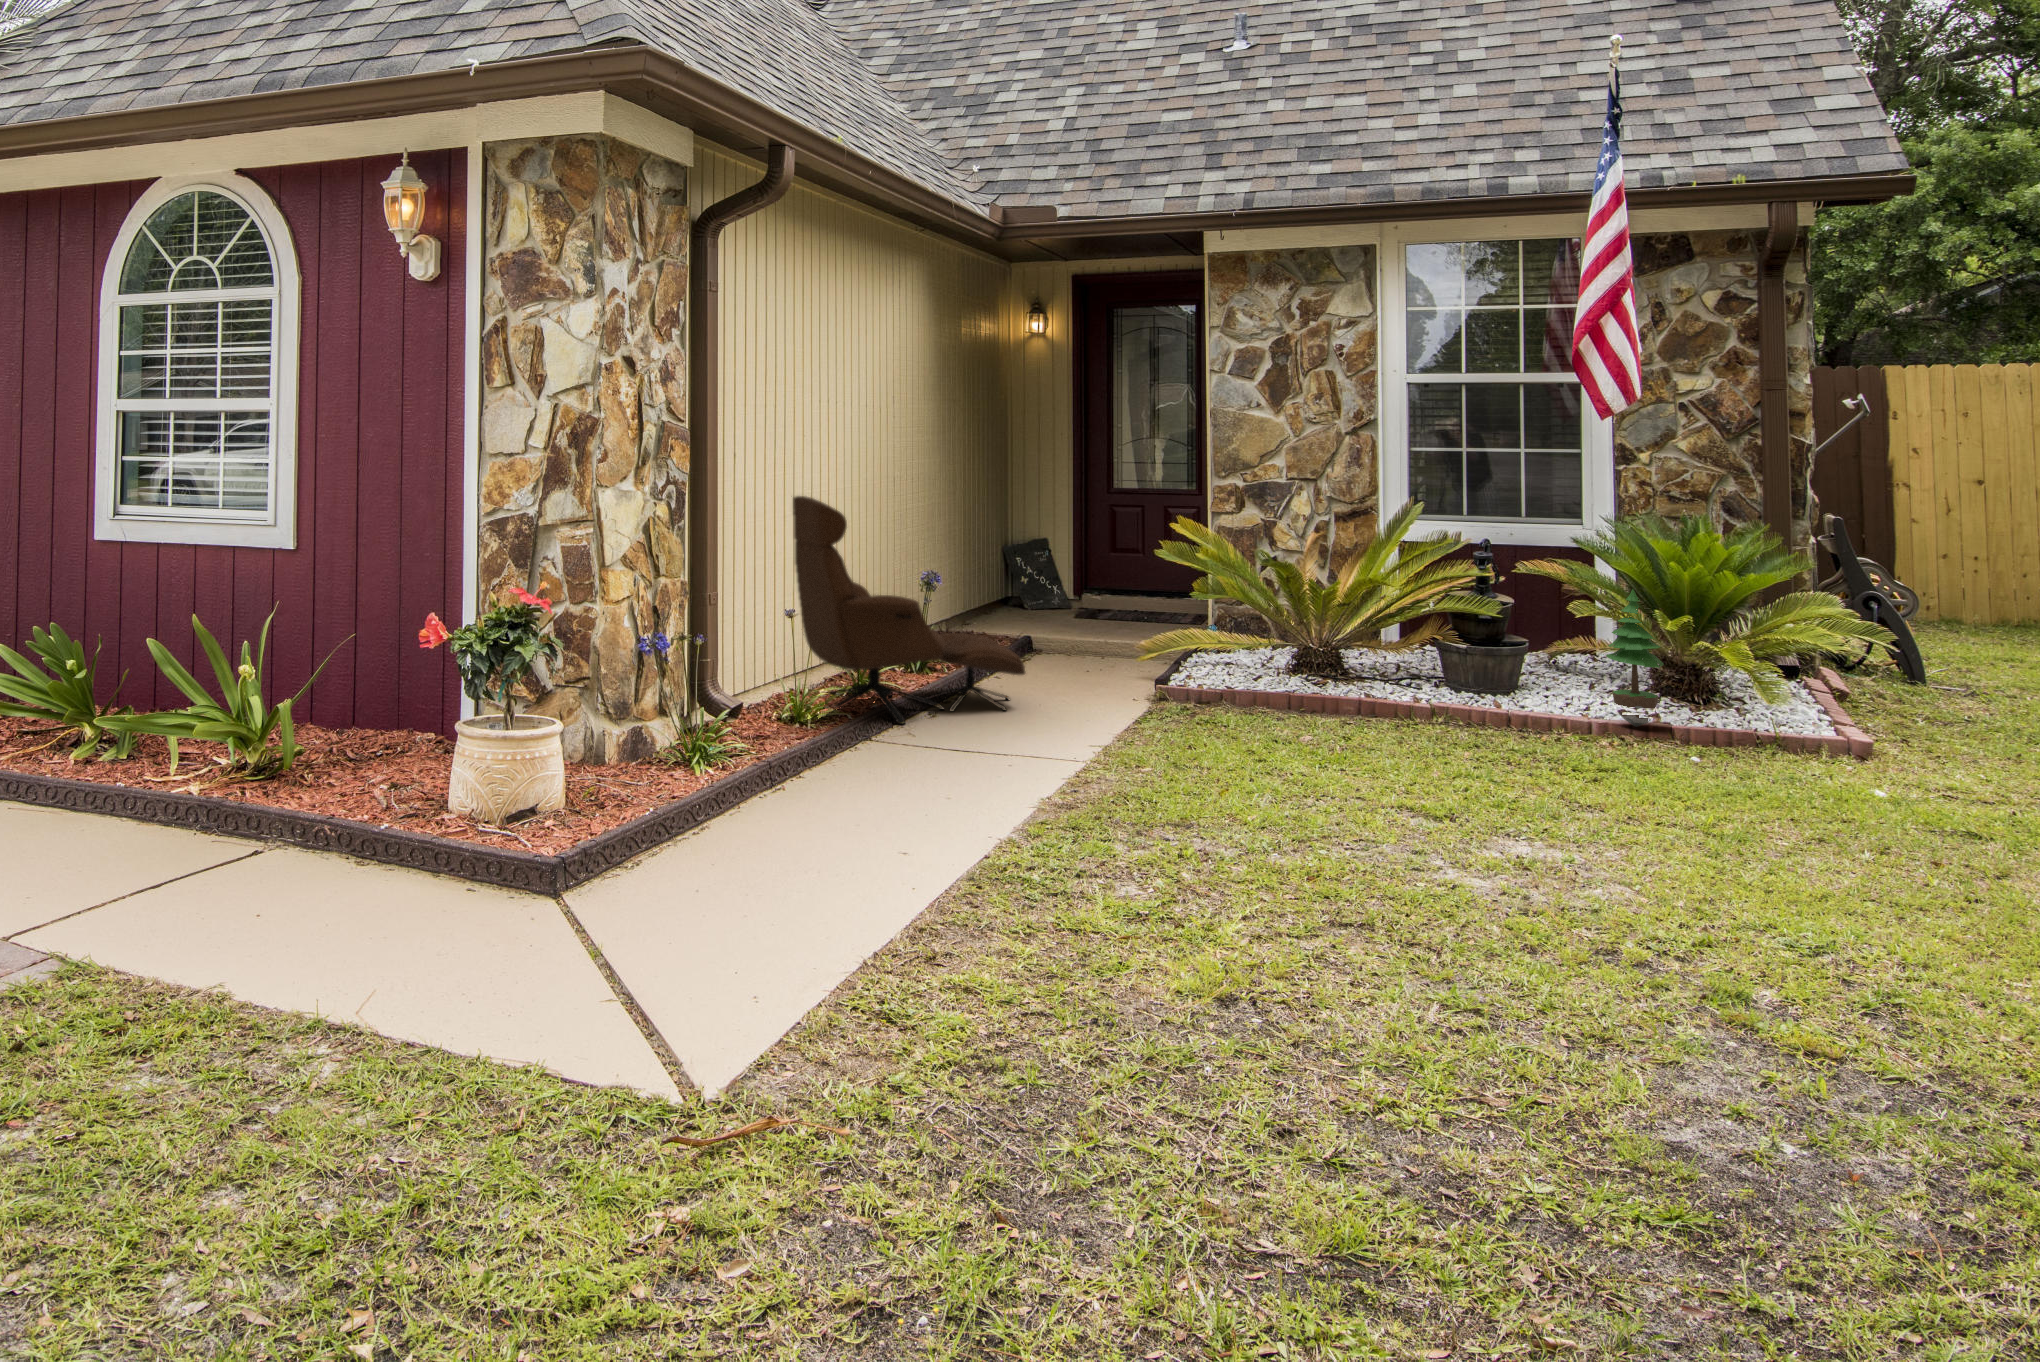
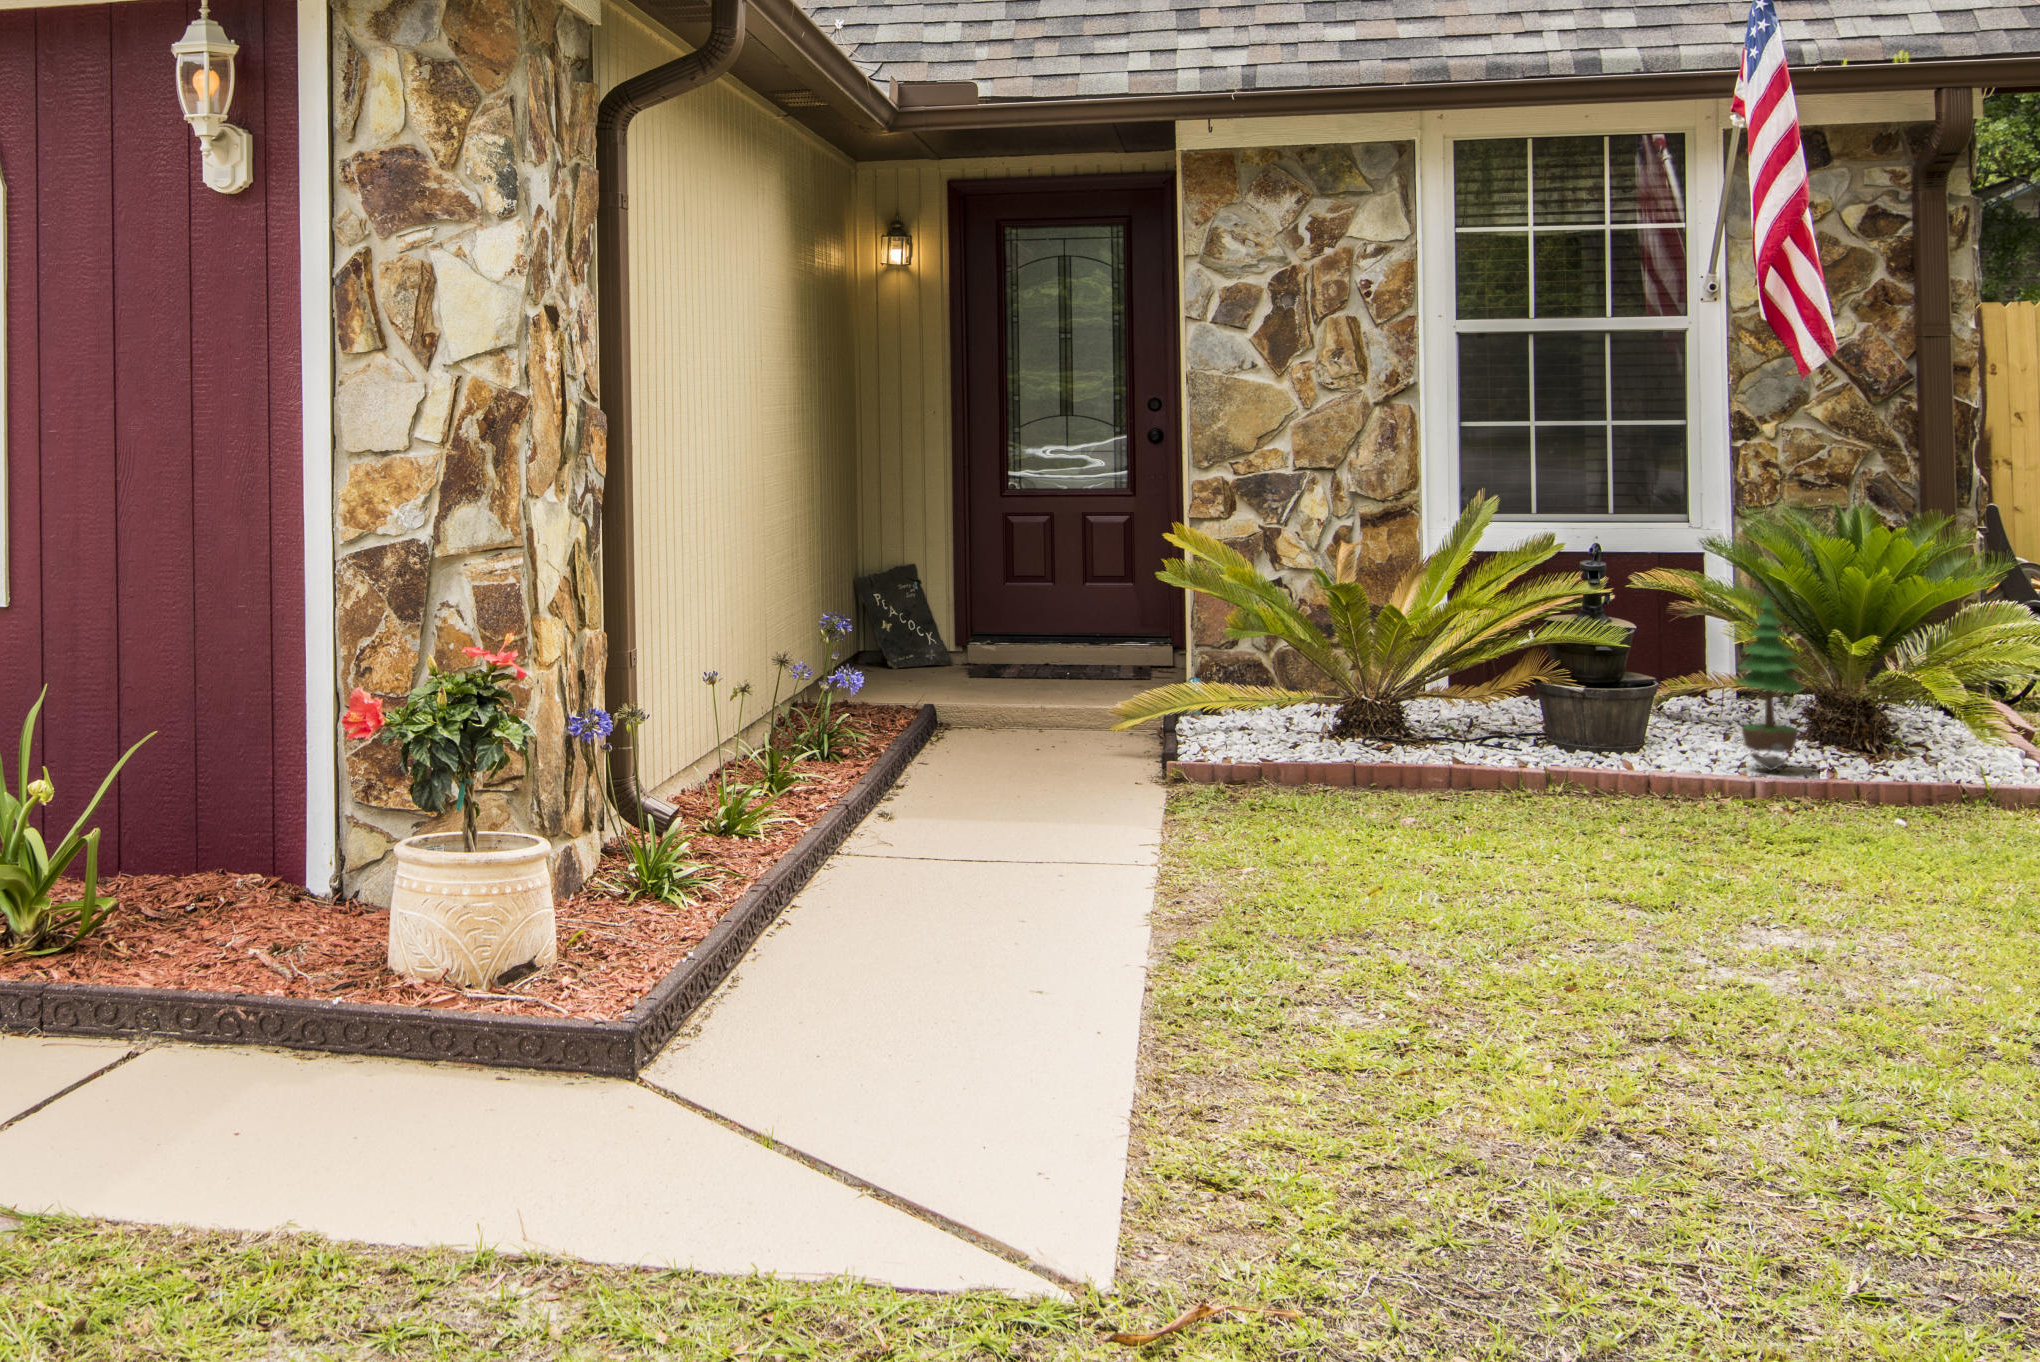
lounge chair: present [793,496,1025,724] -> none [662,505,1007,824]

